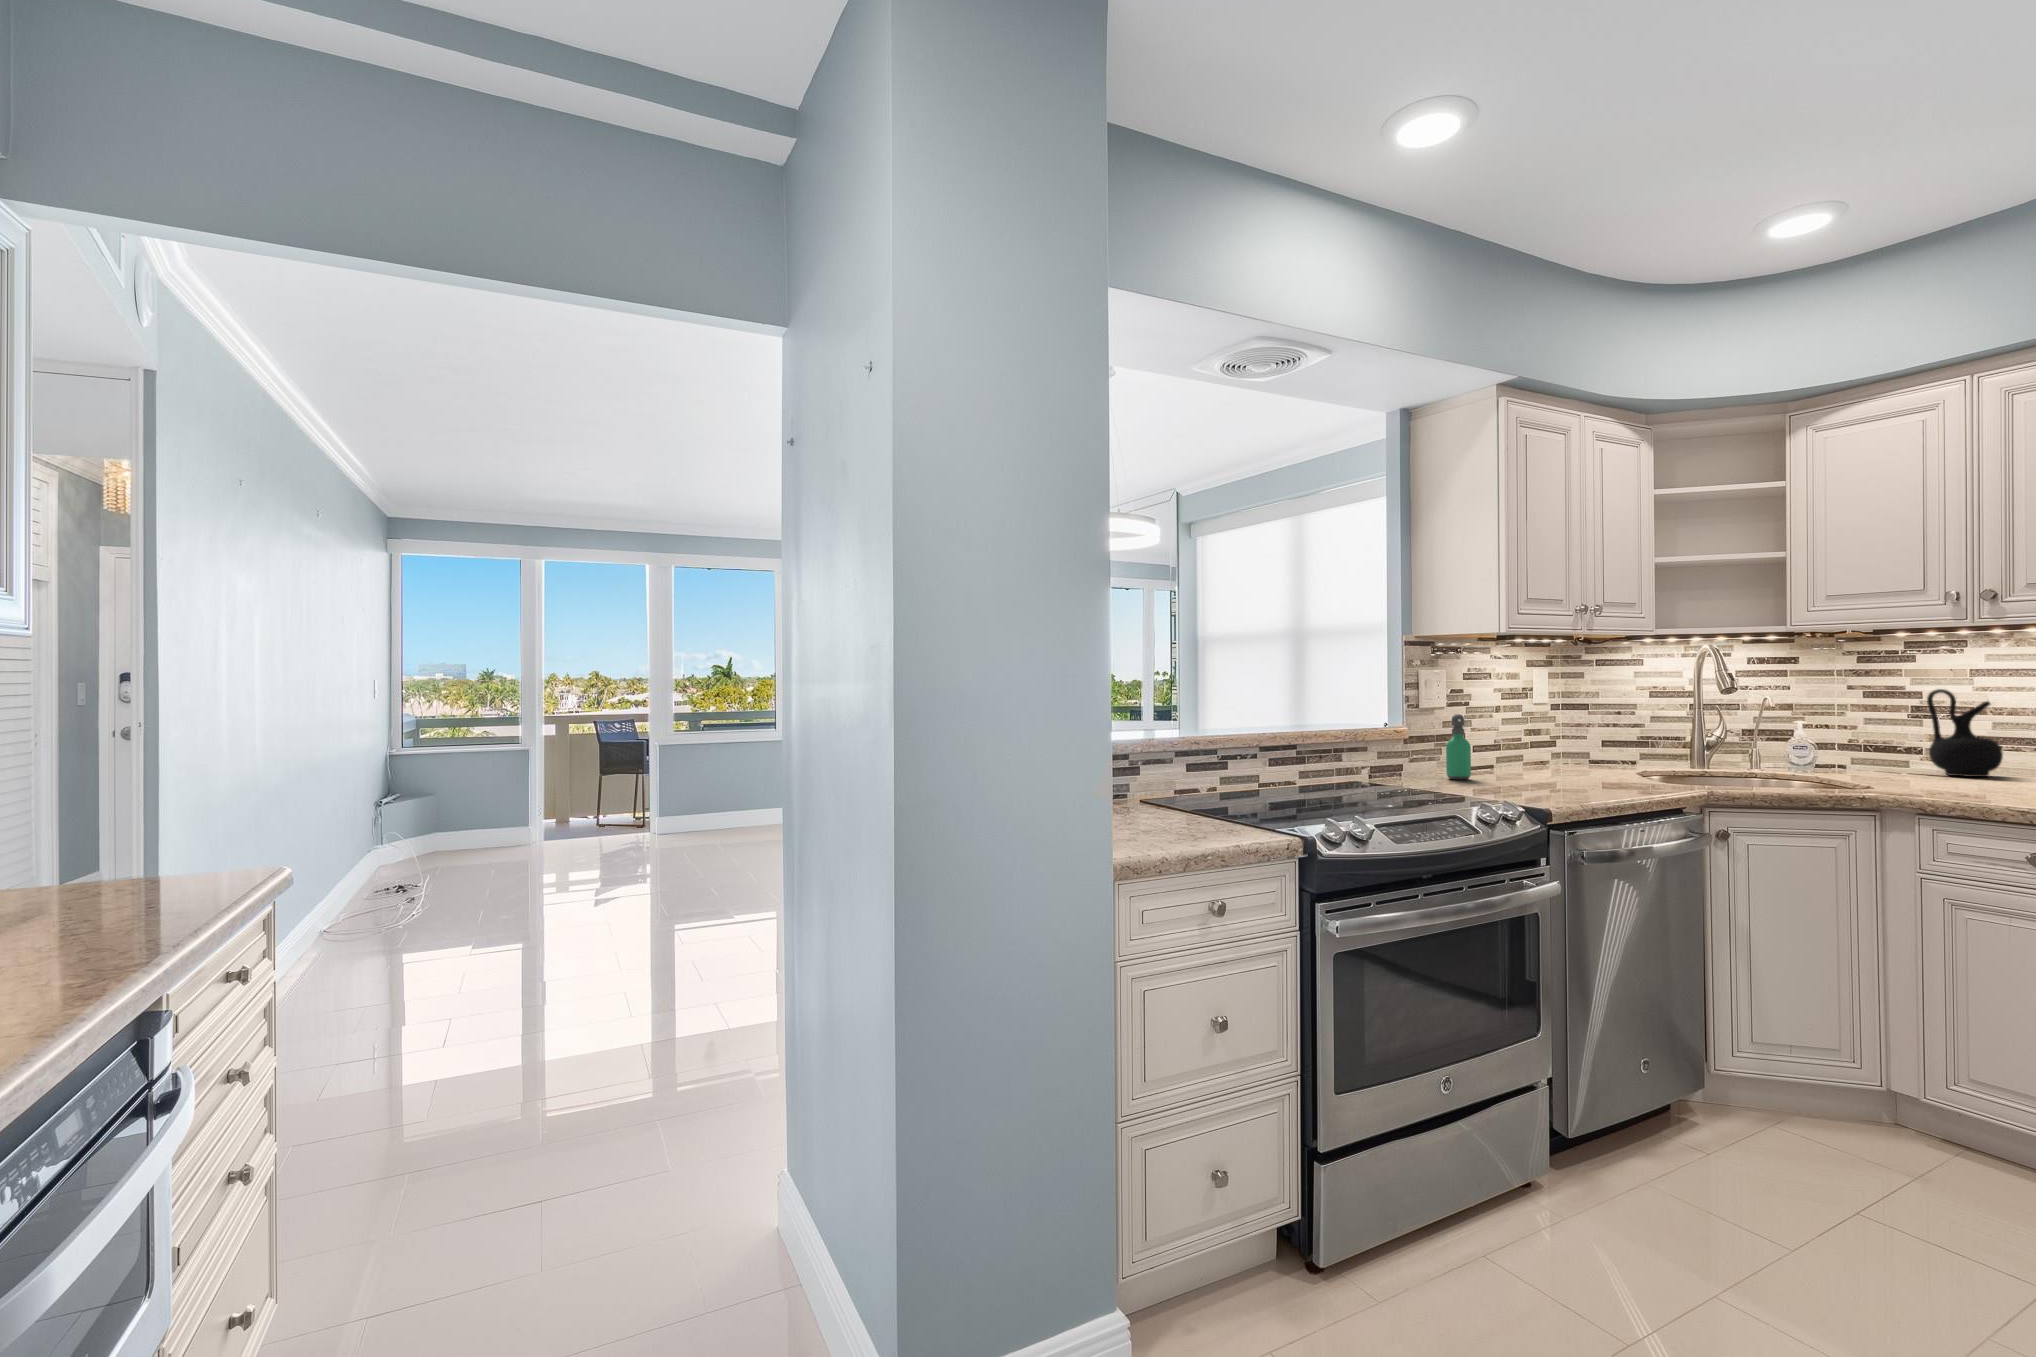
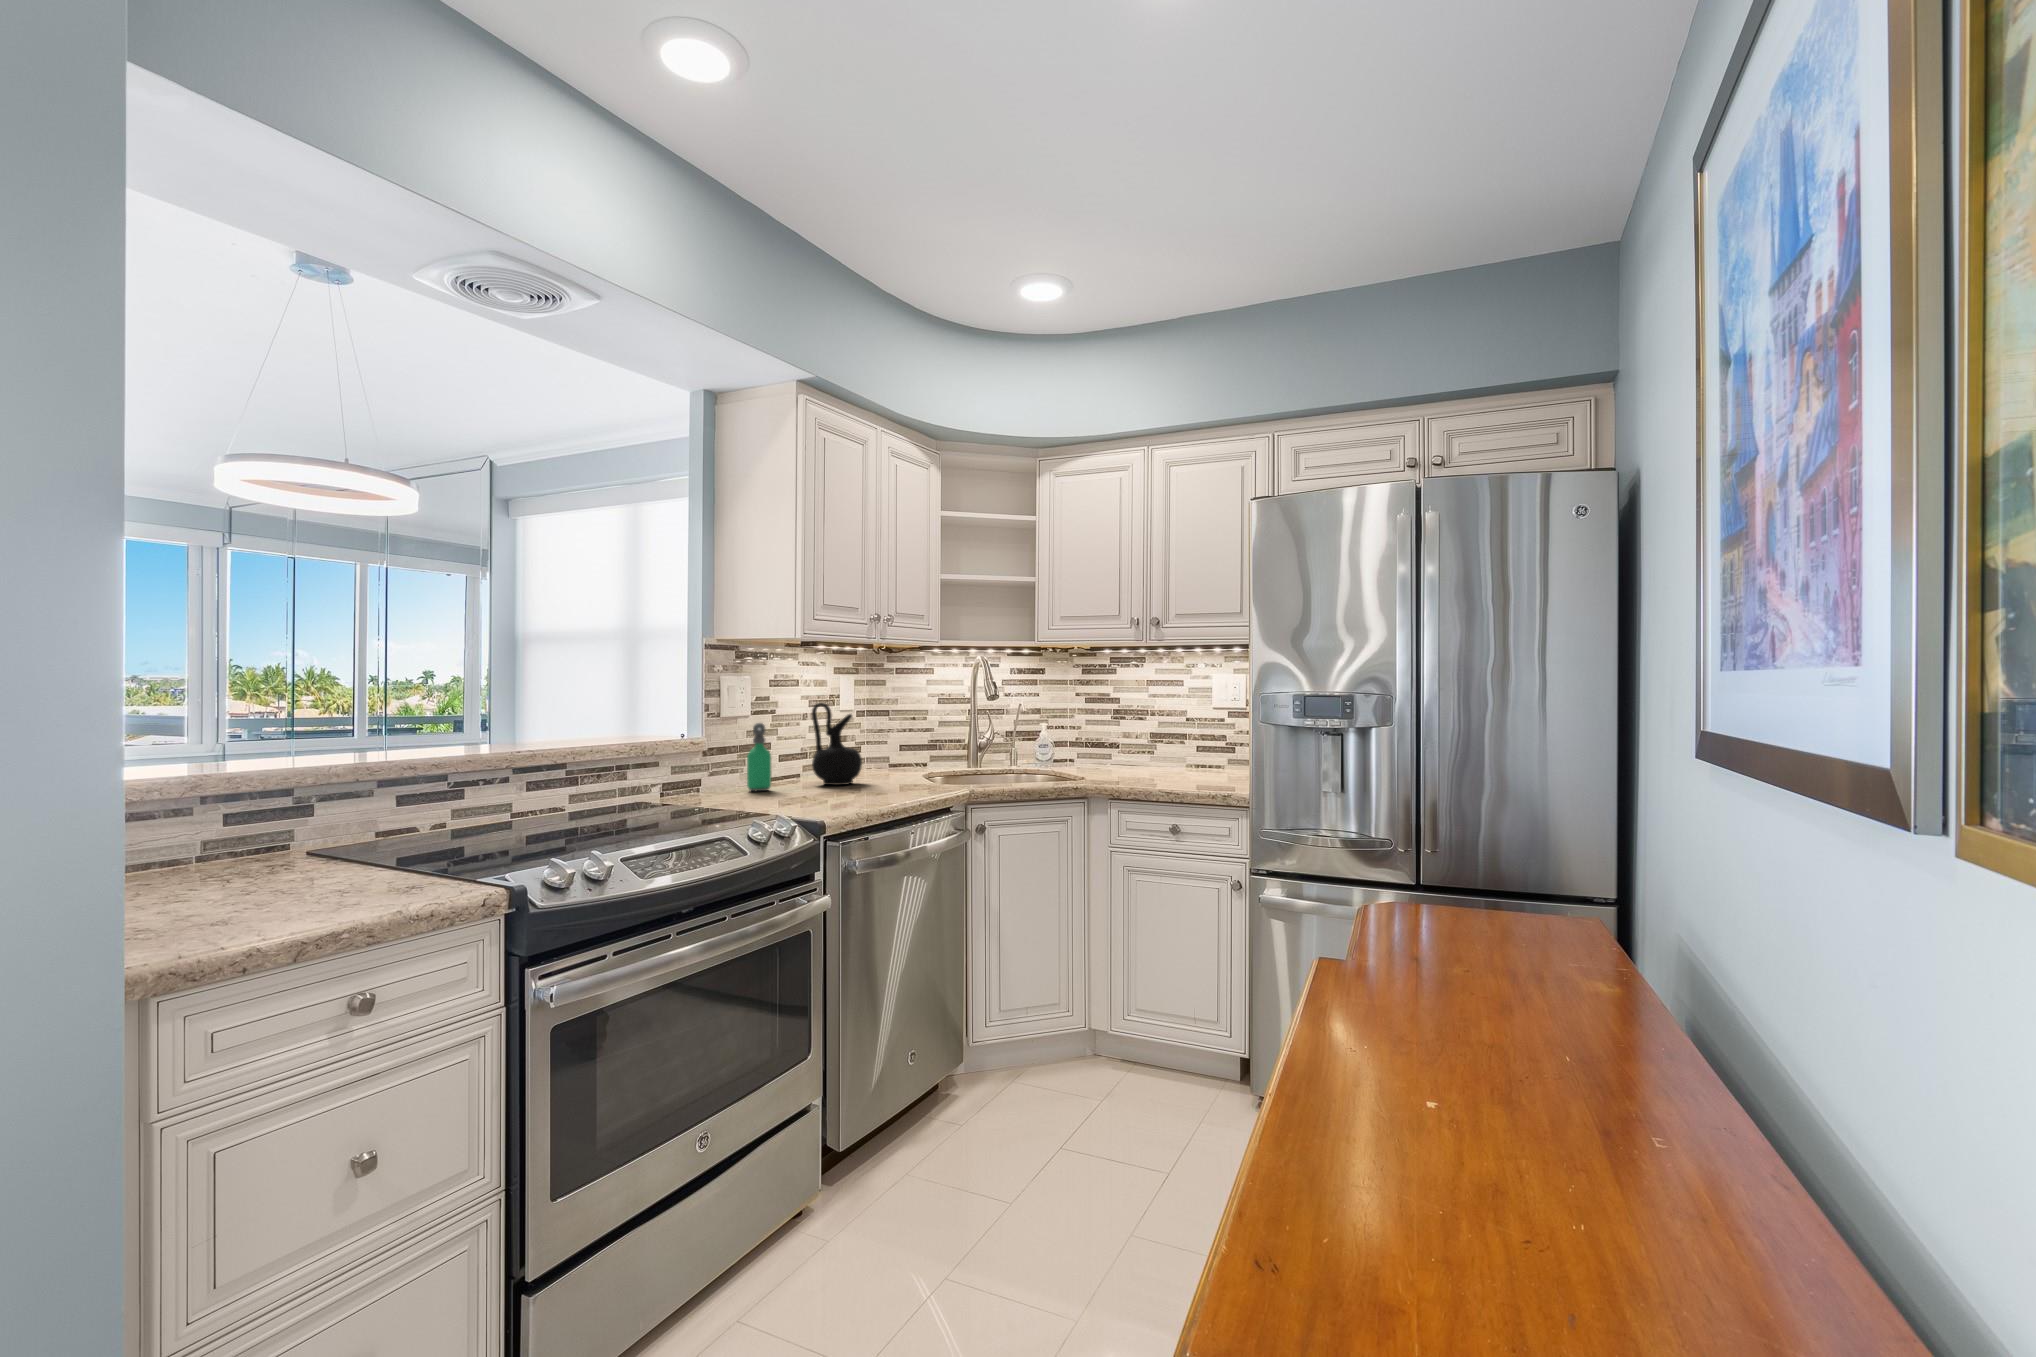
ceramic jug: present [1927,689,2003,777] -> present [812,703,862,785]

